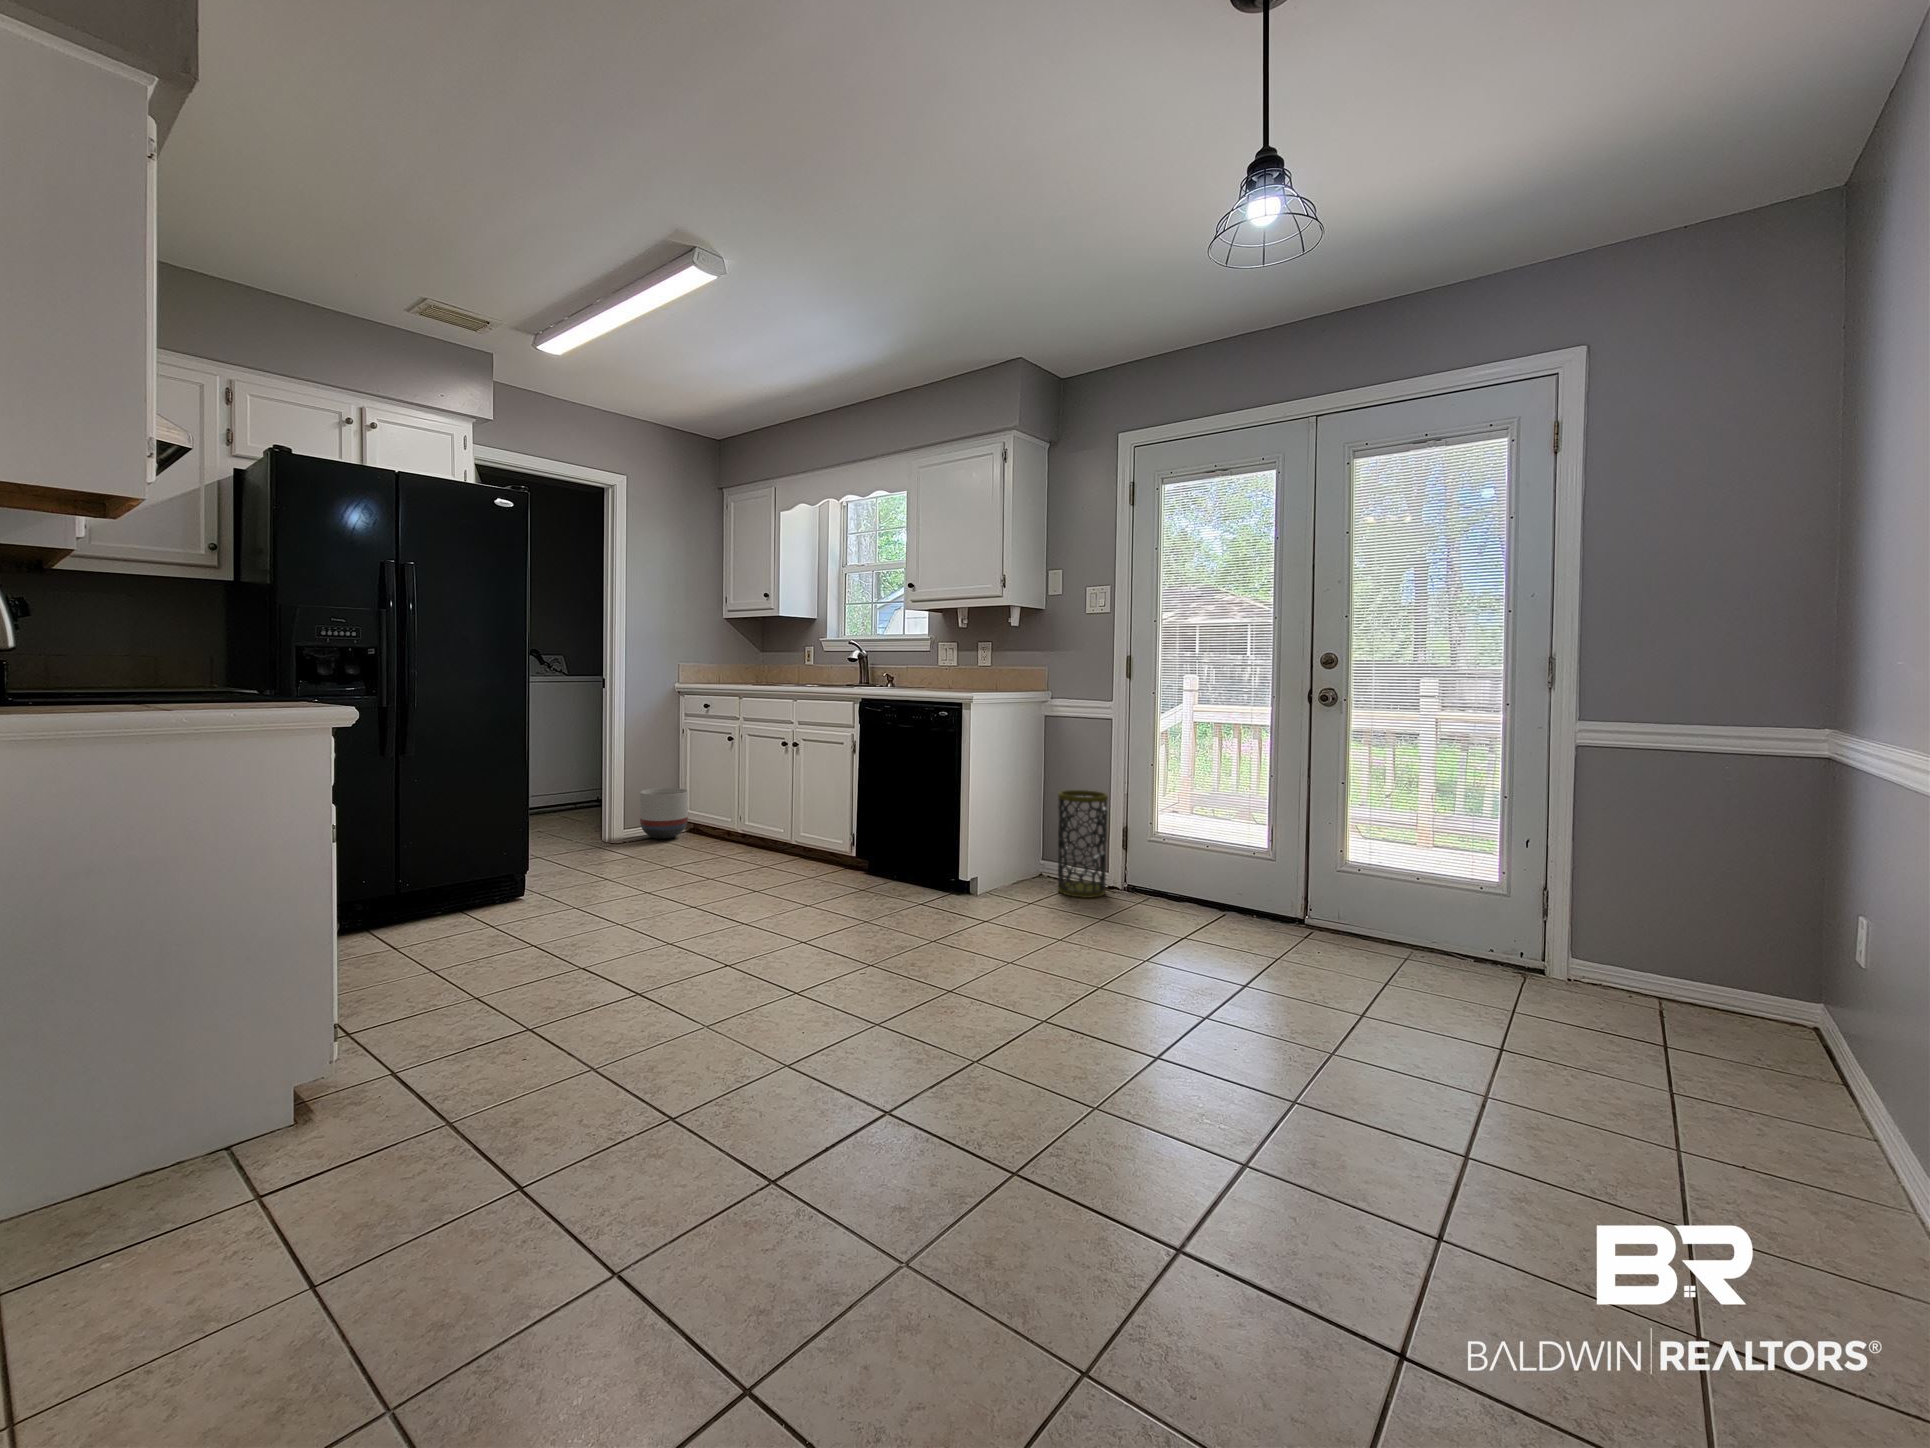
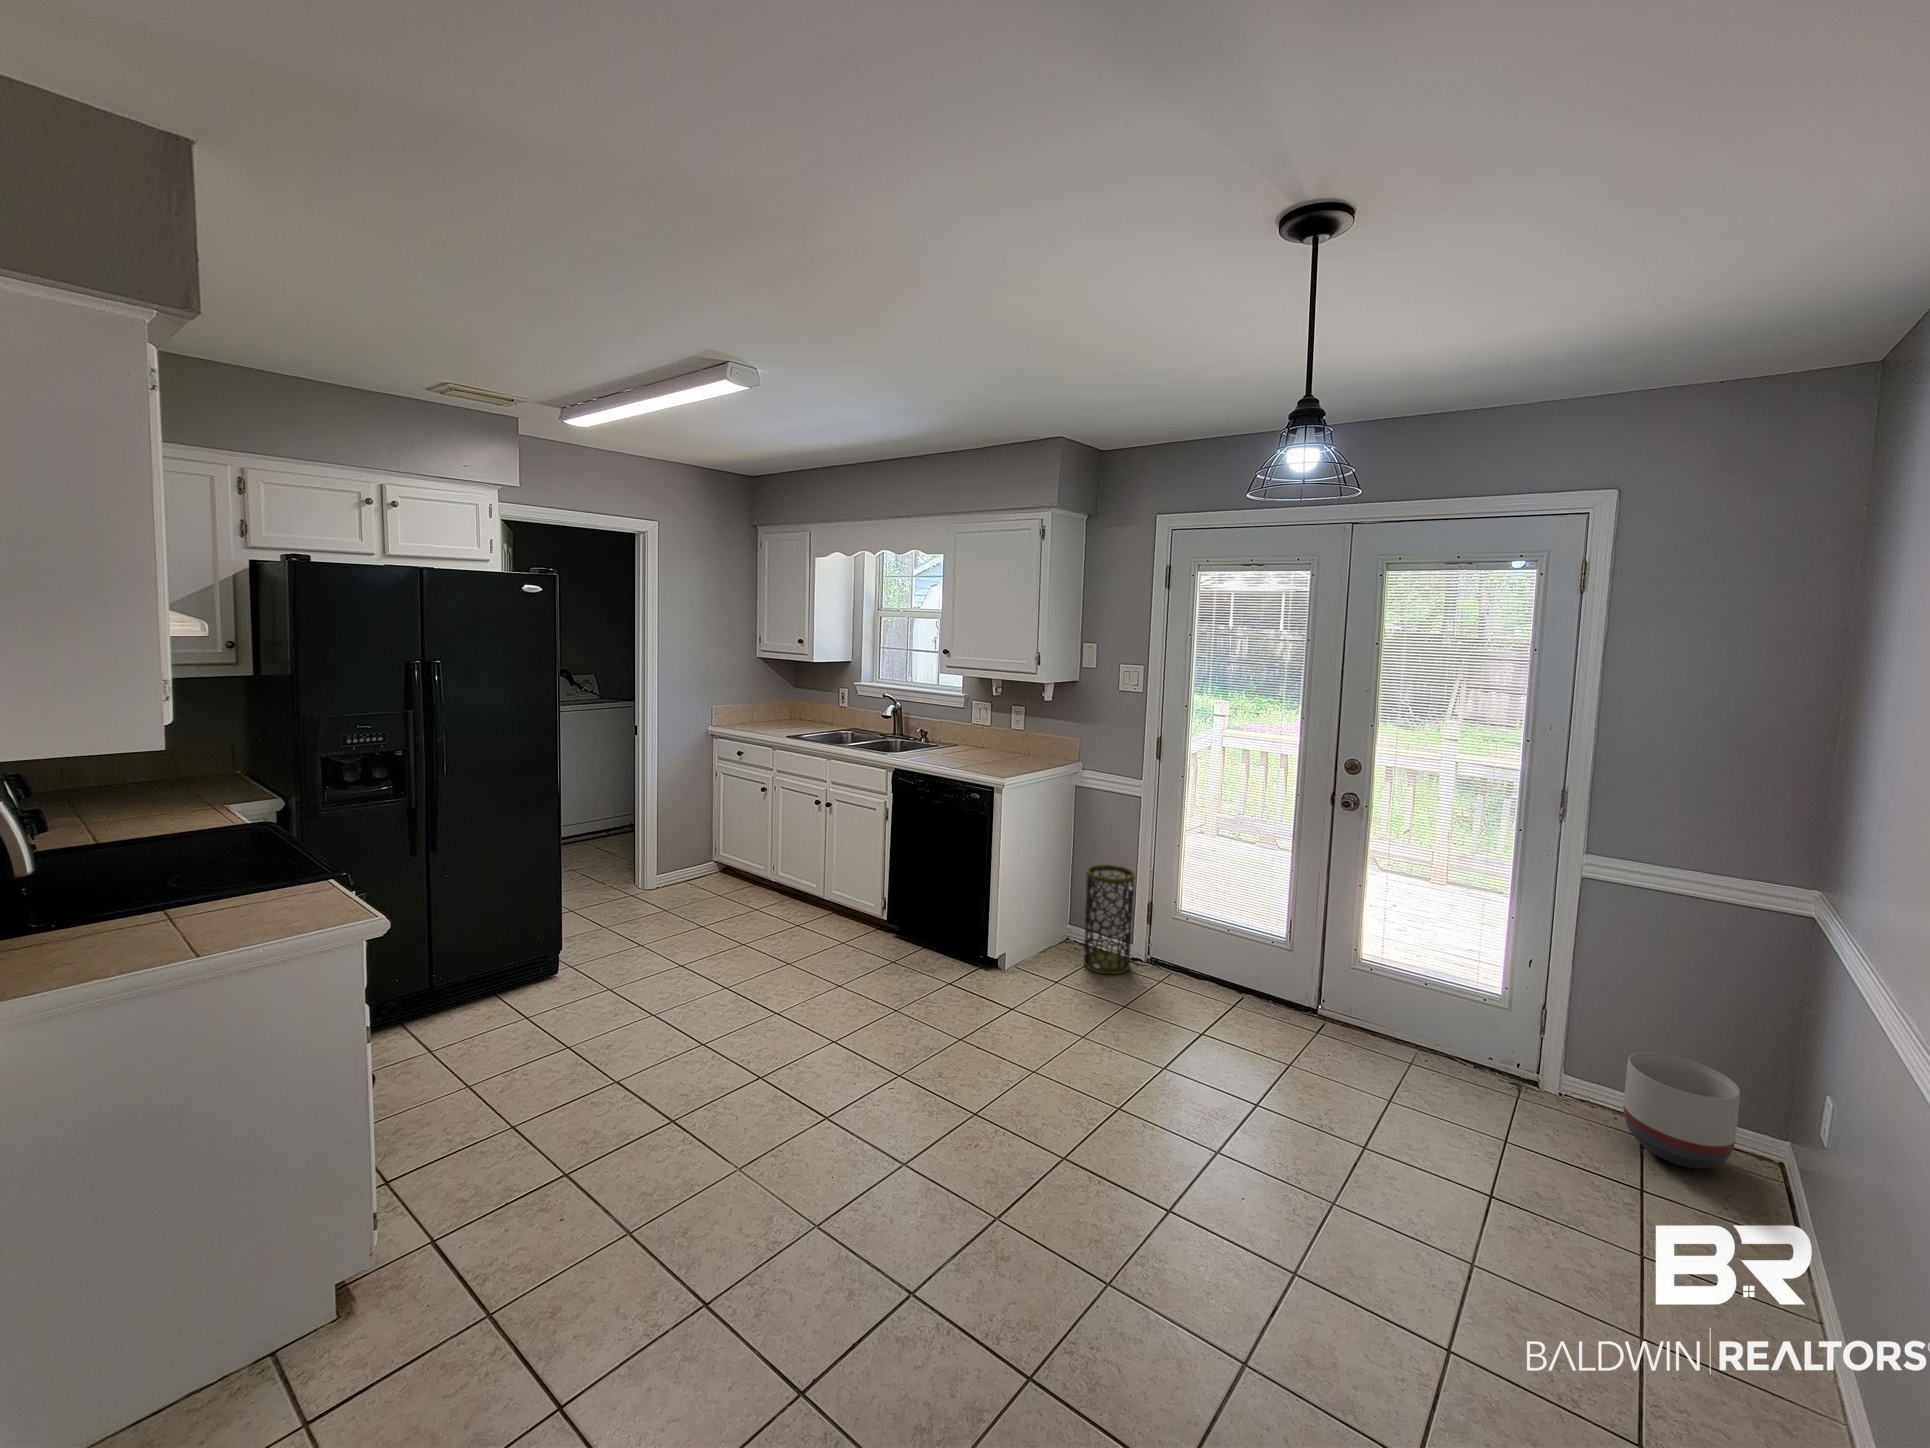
planter: present [640,788,688,839] -> present [1624,1052,1740,1168]

